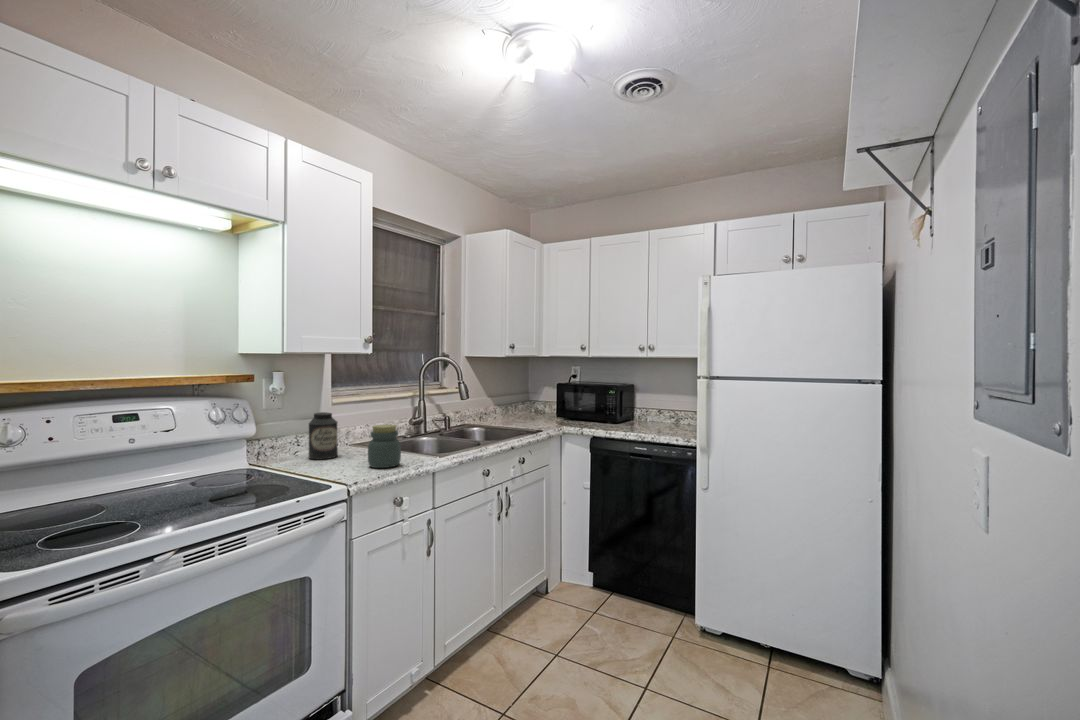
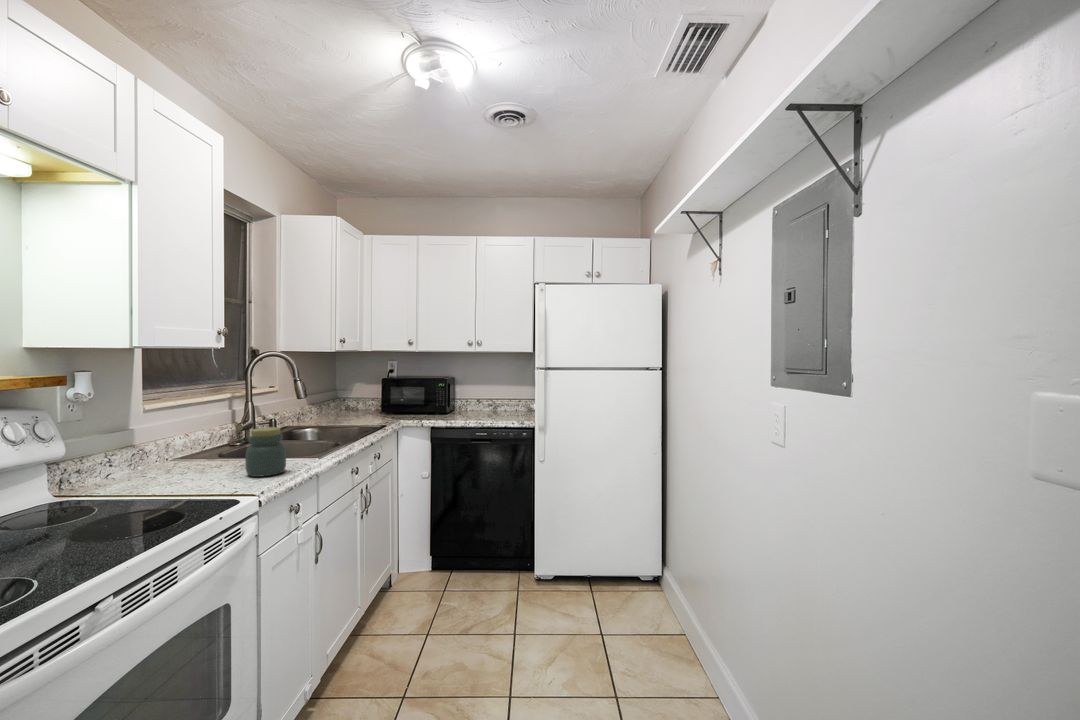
canister: present [309,412,338,459] -> none [139,420,182,479]

